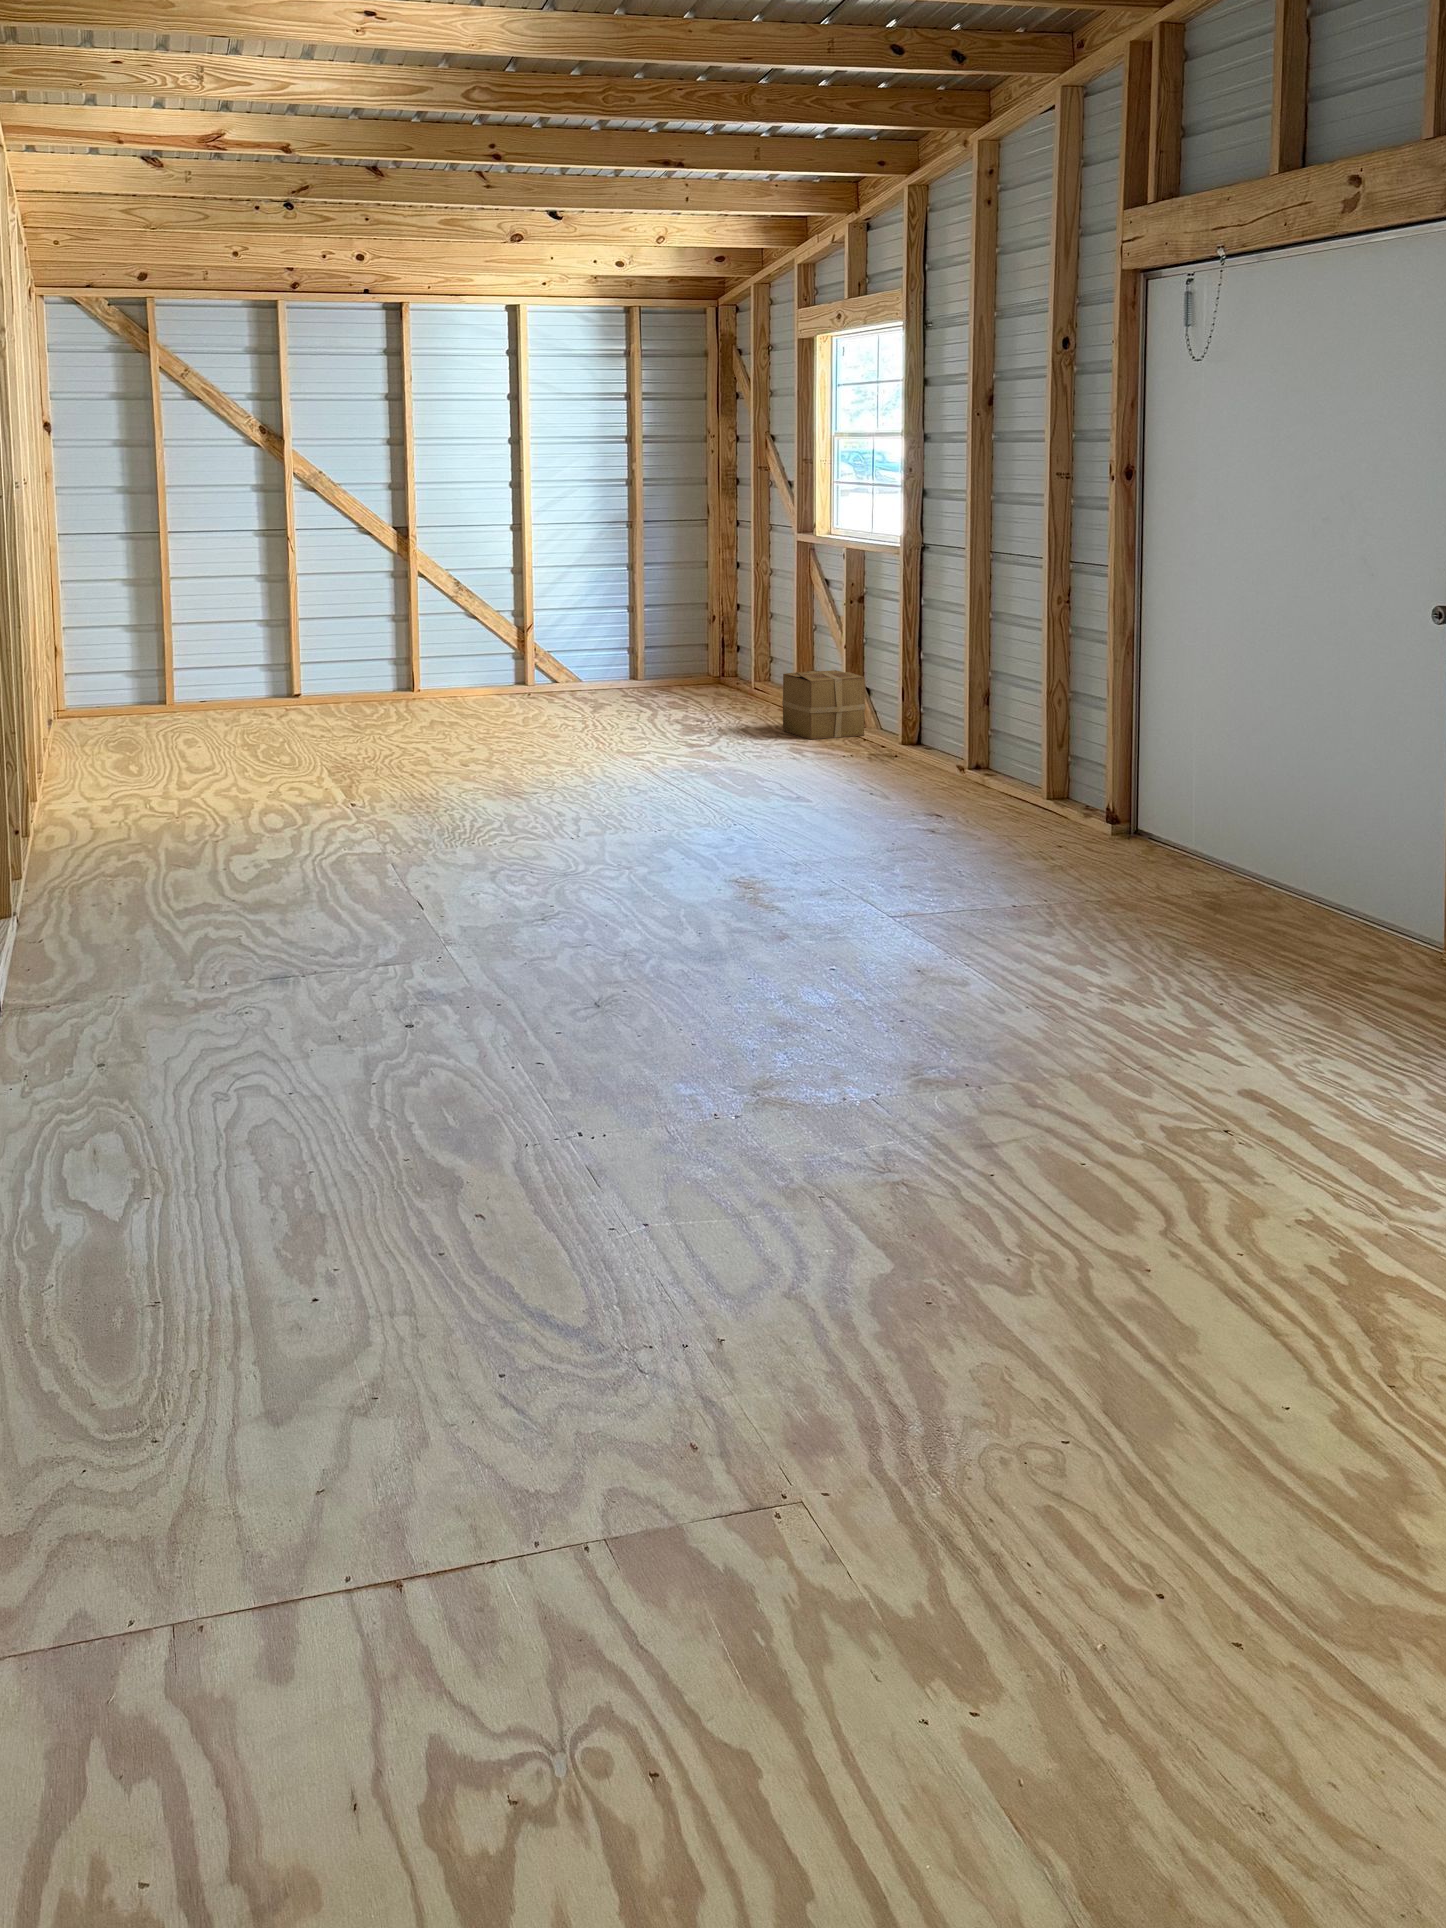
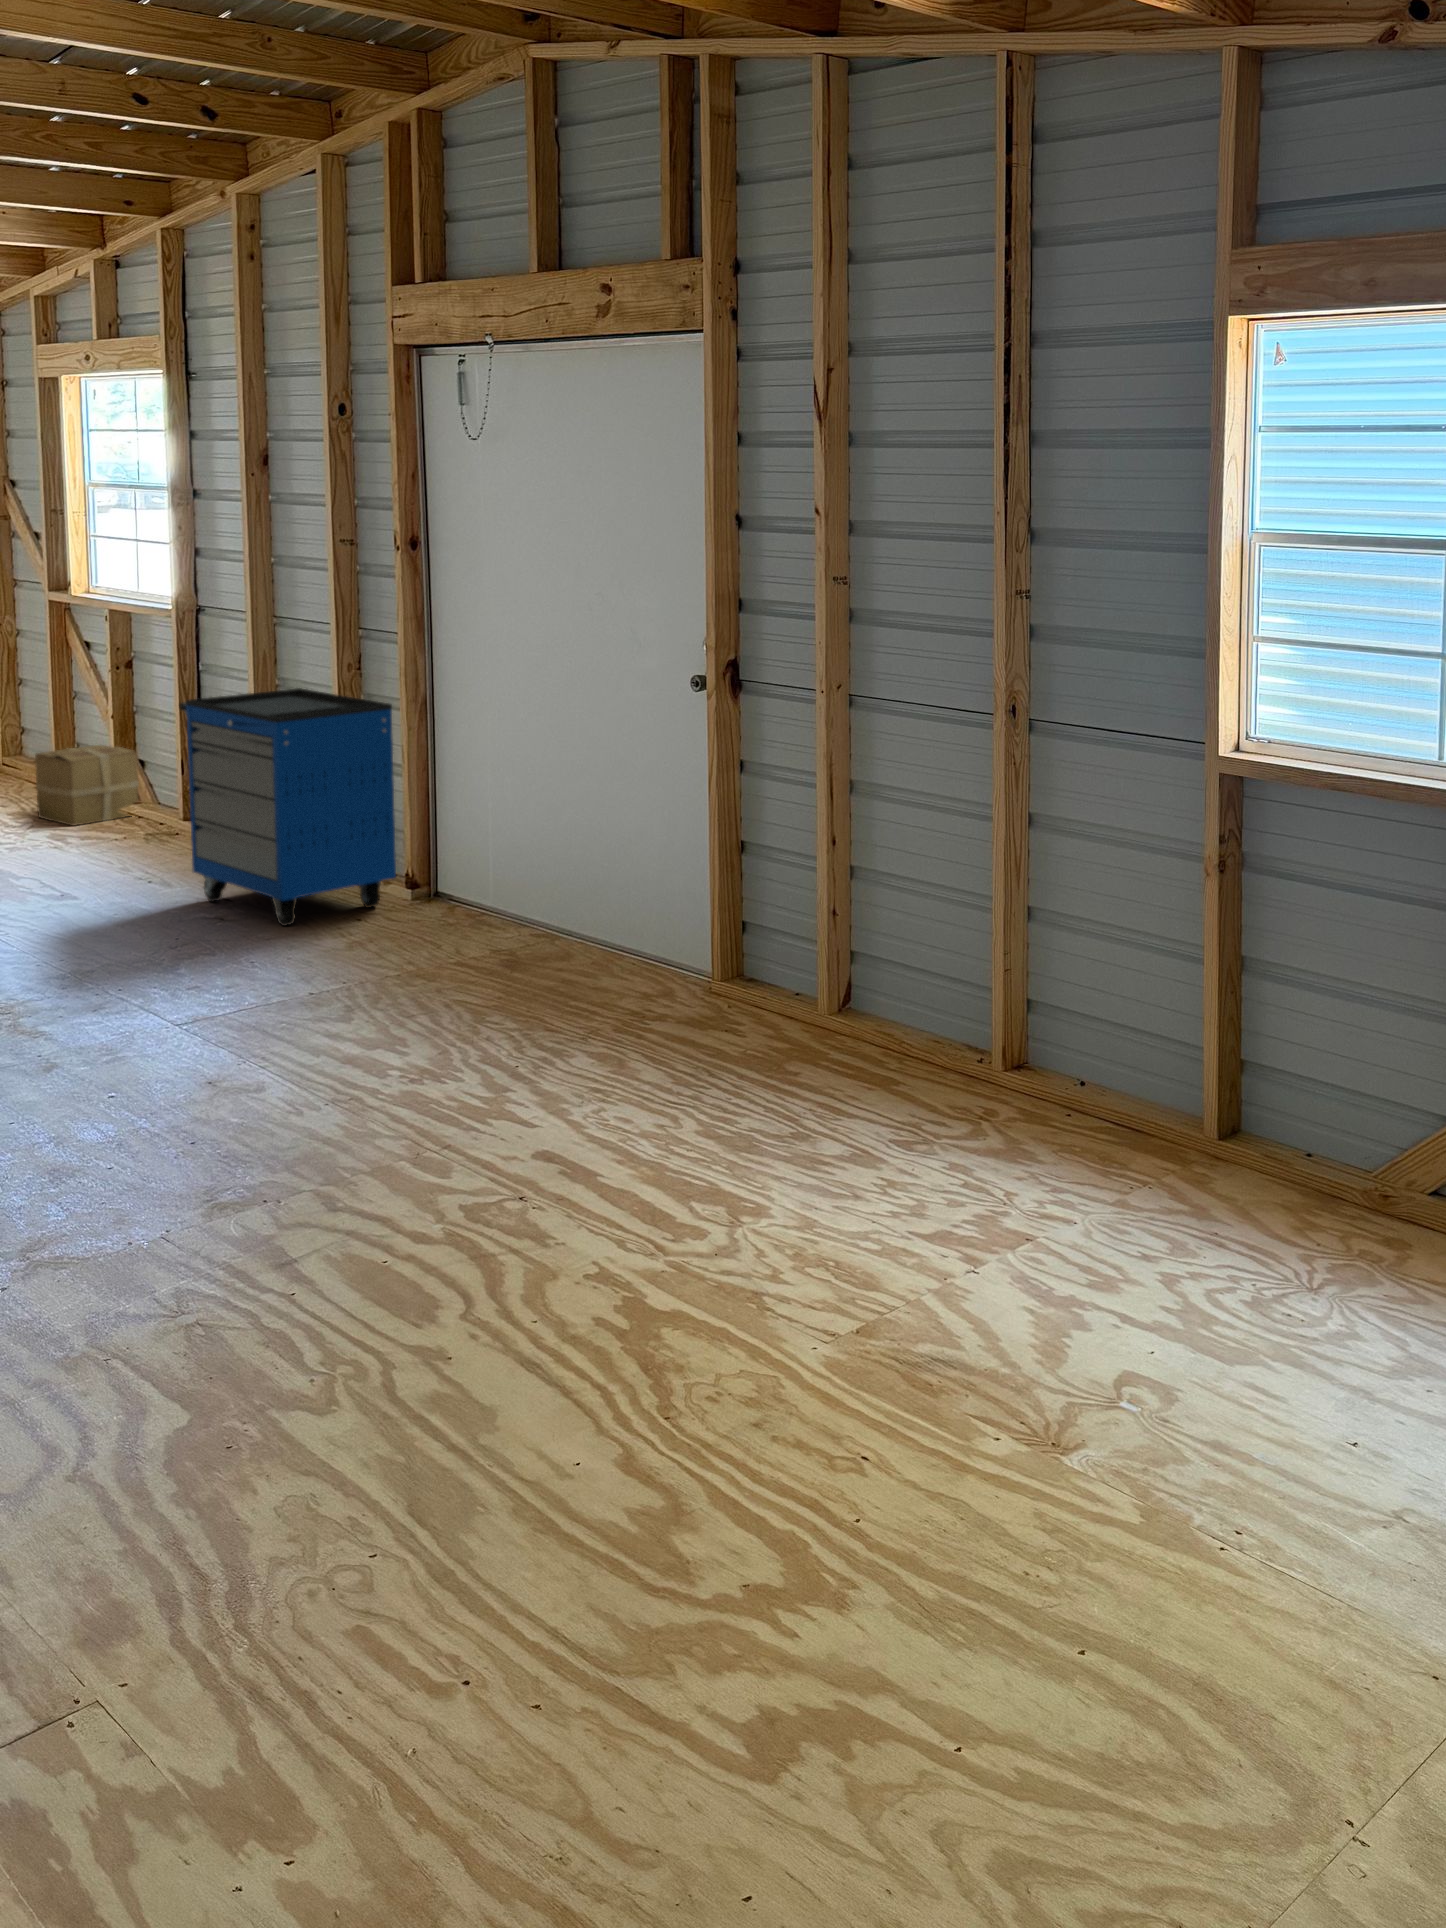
storage cabinet: none [904,616,1099,839] -> present [179,688,396,926]

